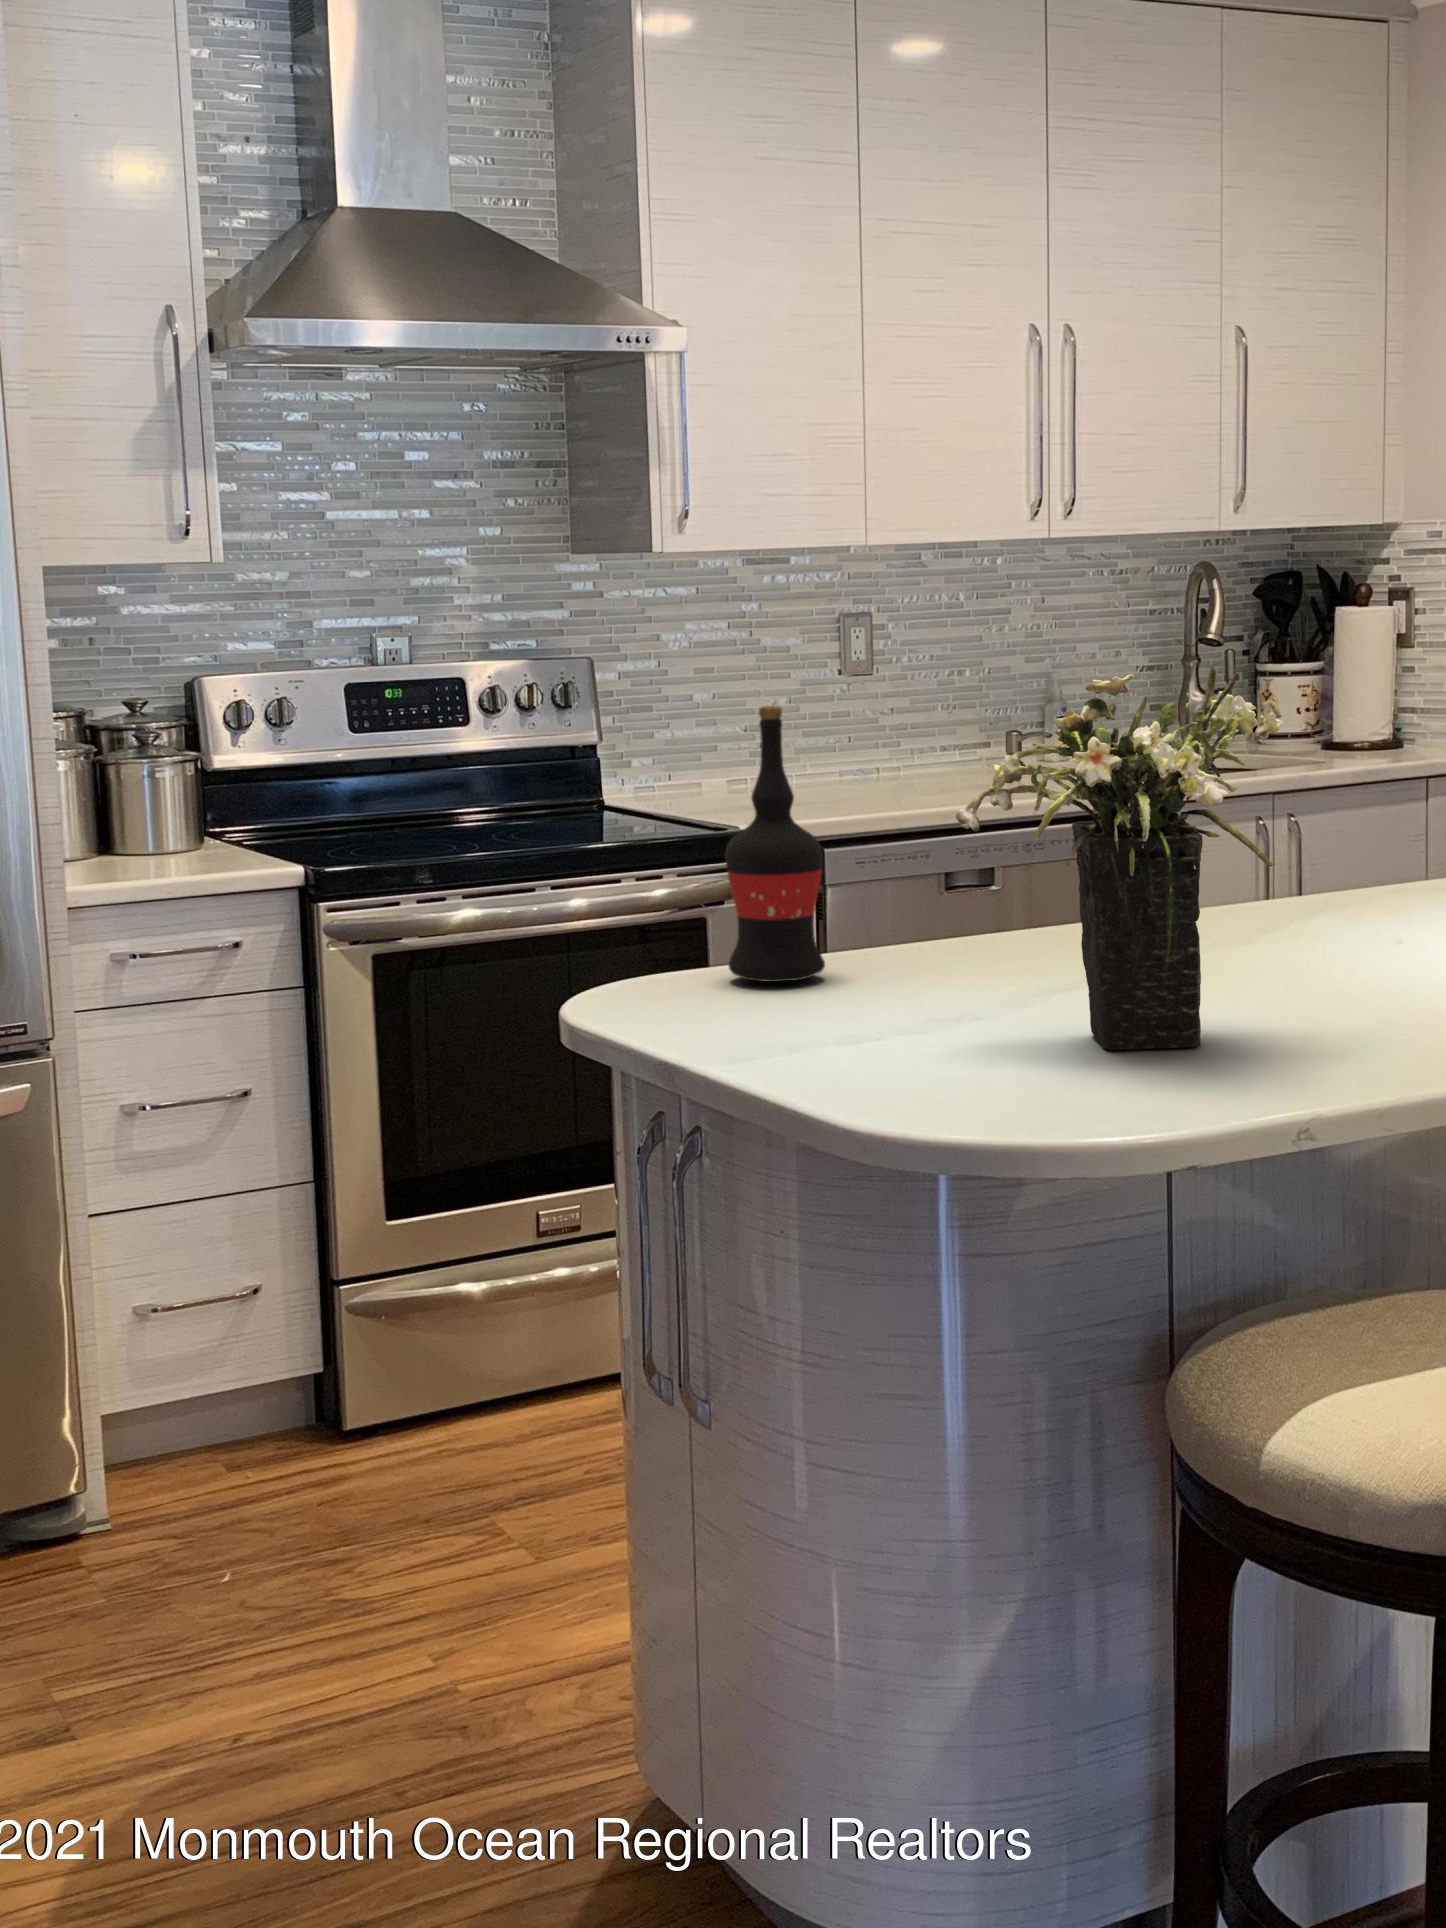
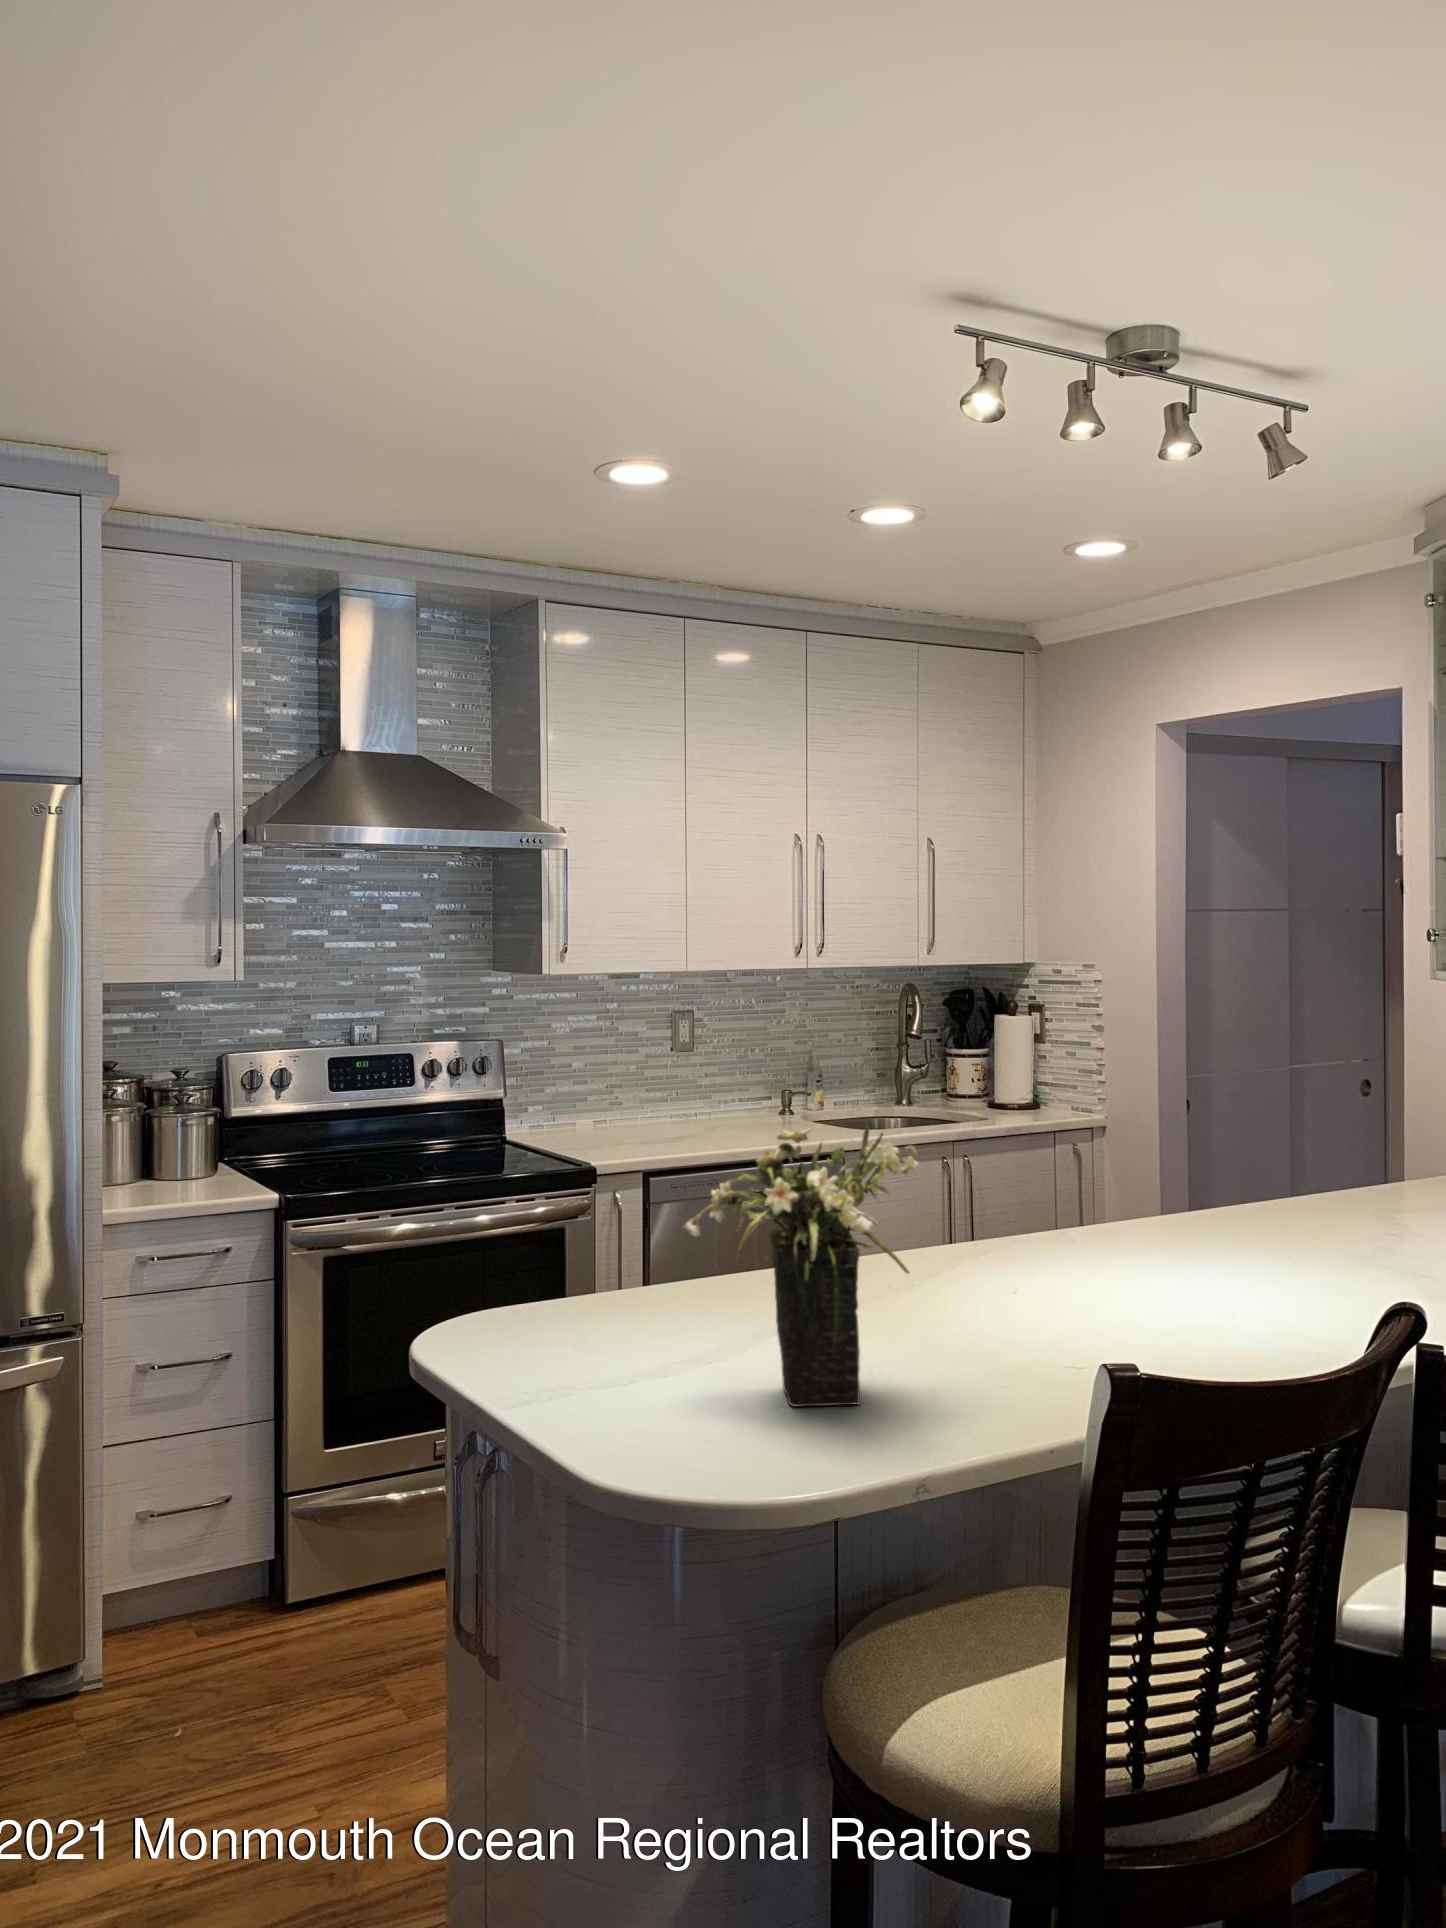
wine bottle: present [725,706,825,982] -> none [537,1123,606,1324]

